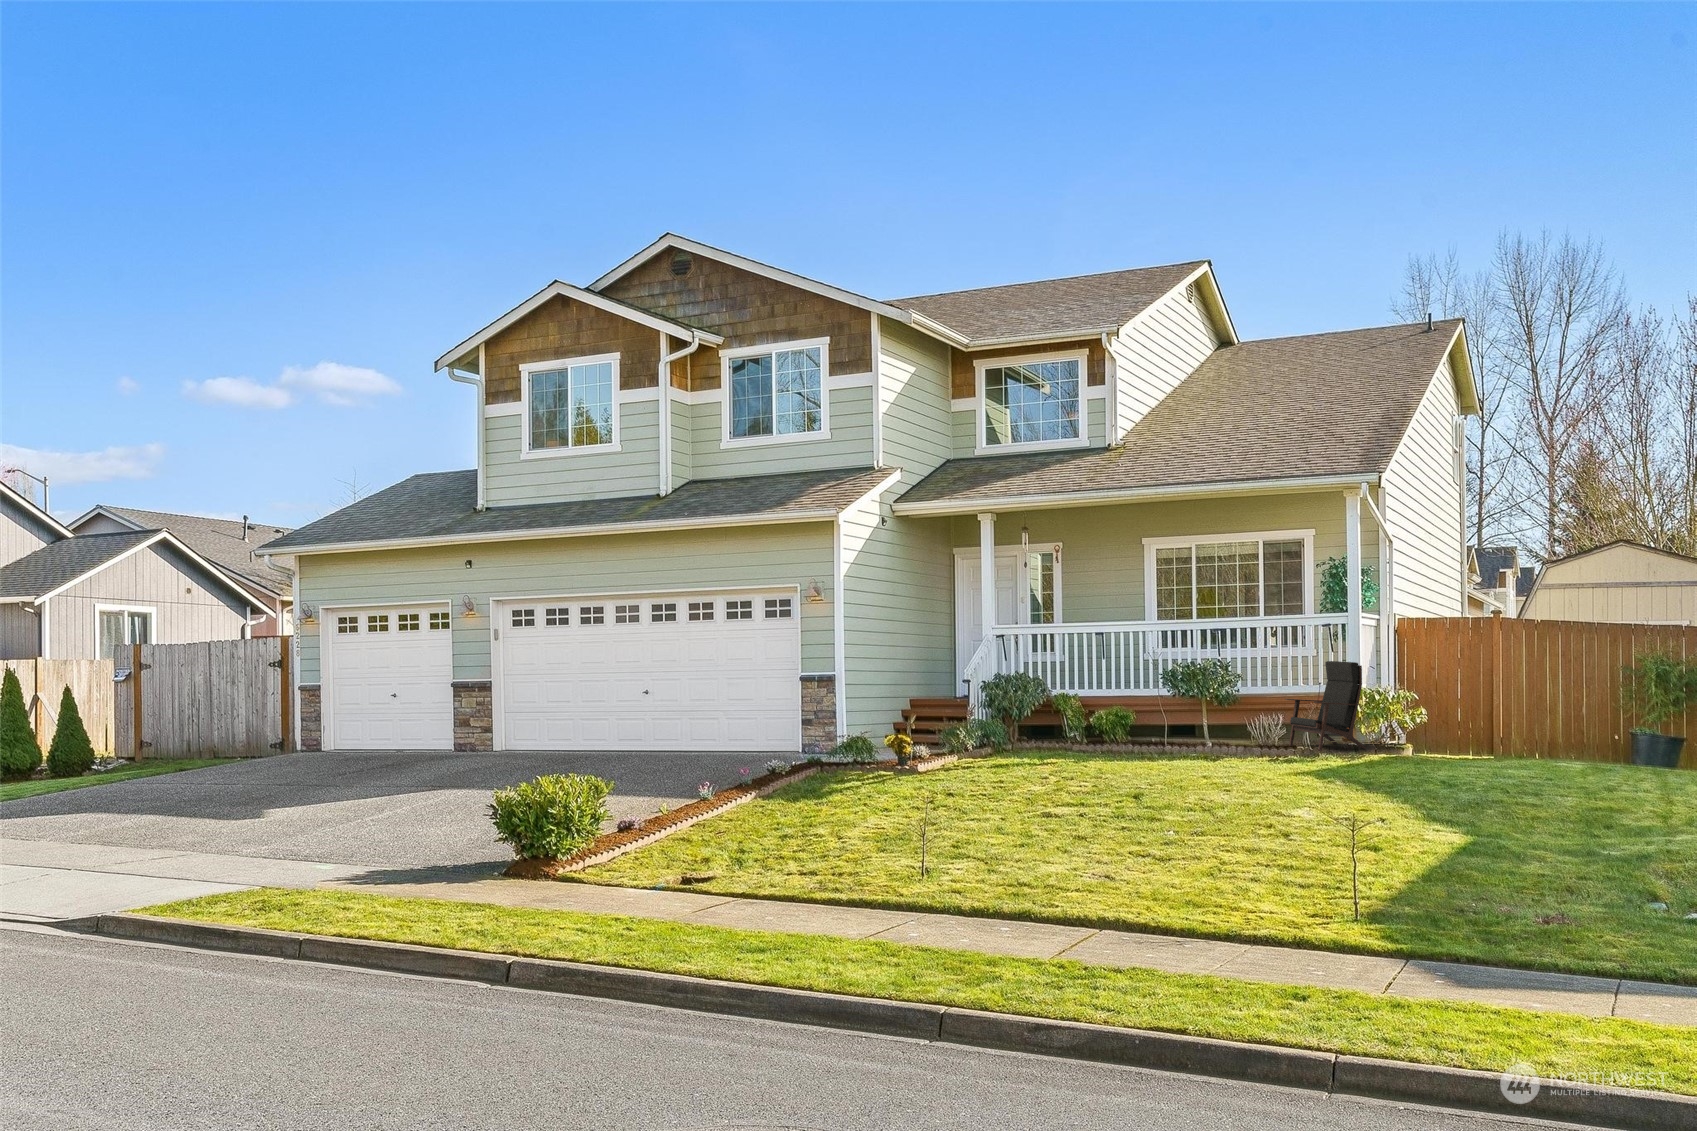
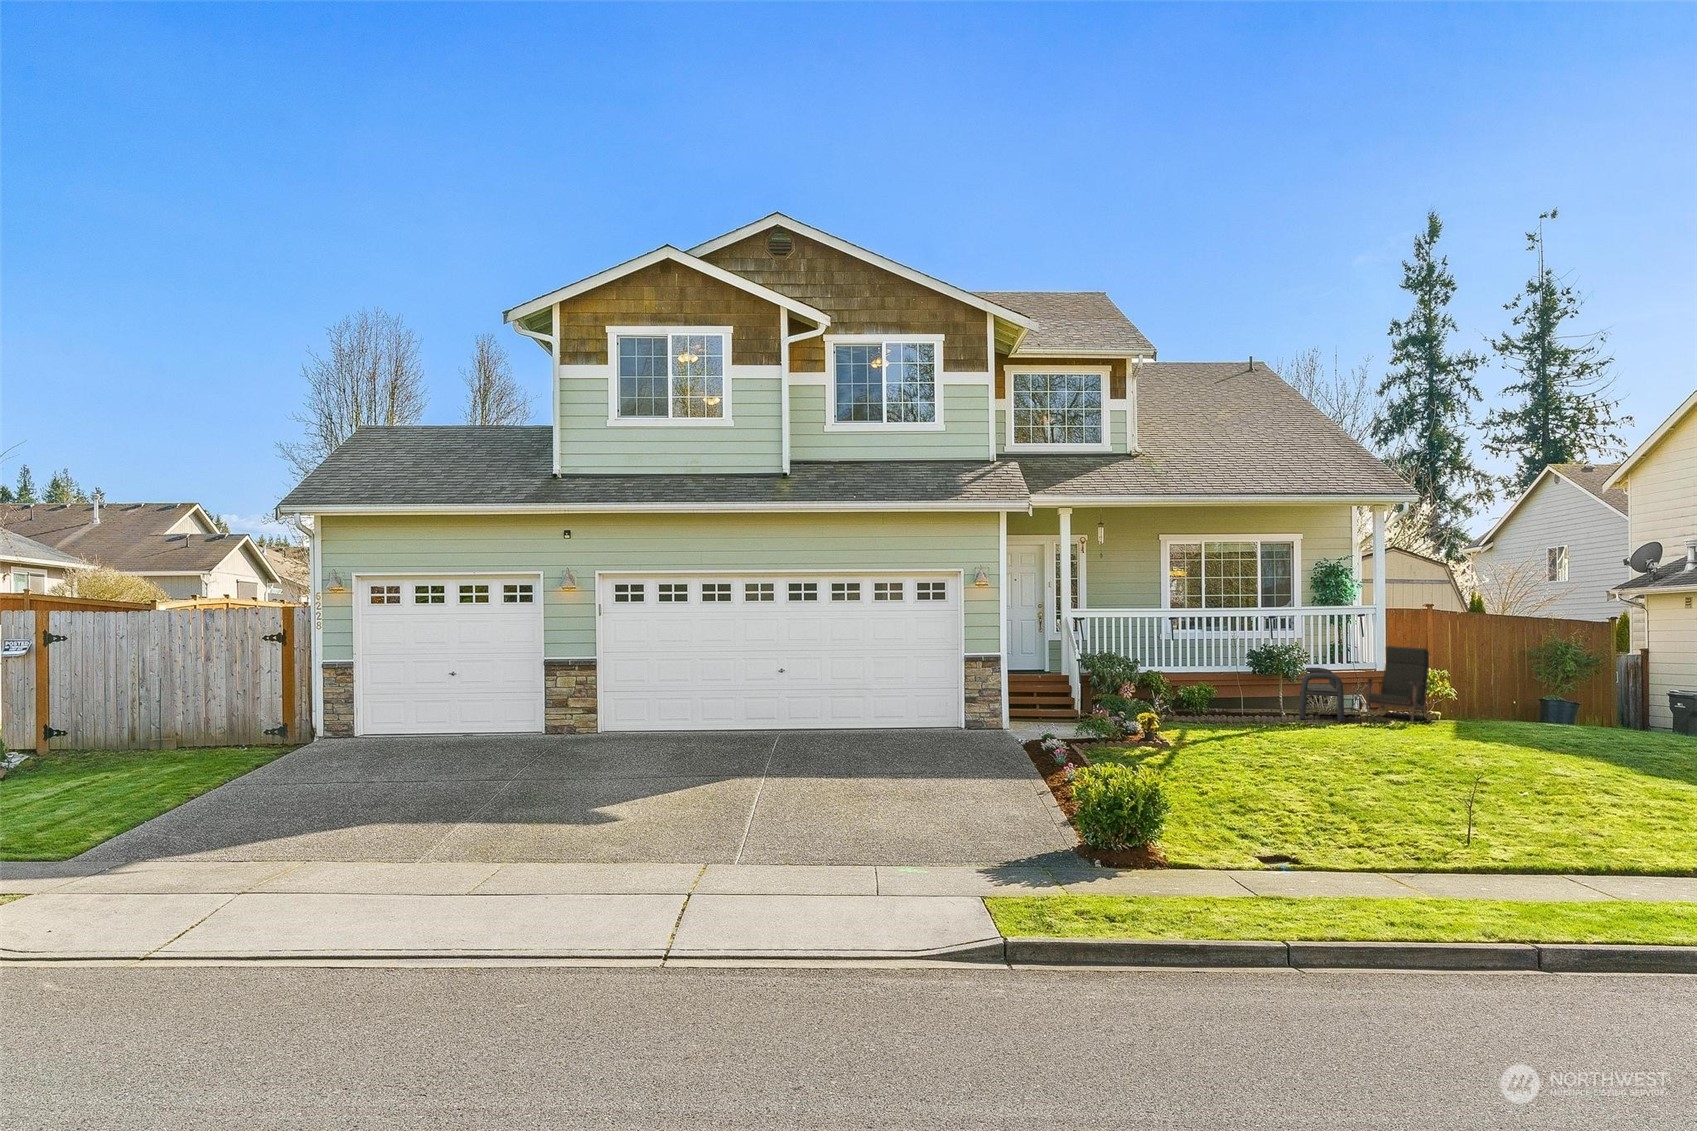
bench: none [1193,688,1270,748] -> present [1295,668,1344,721]

